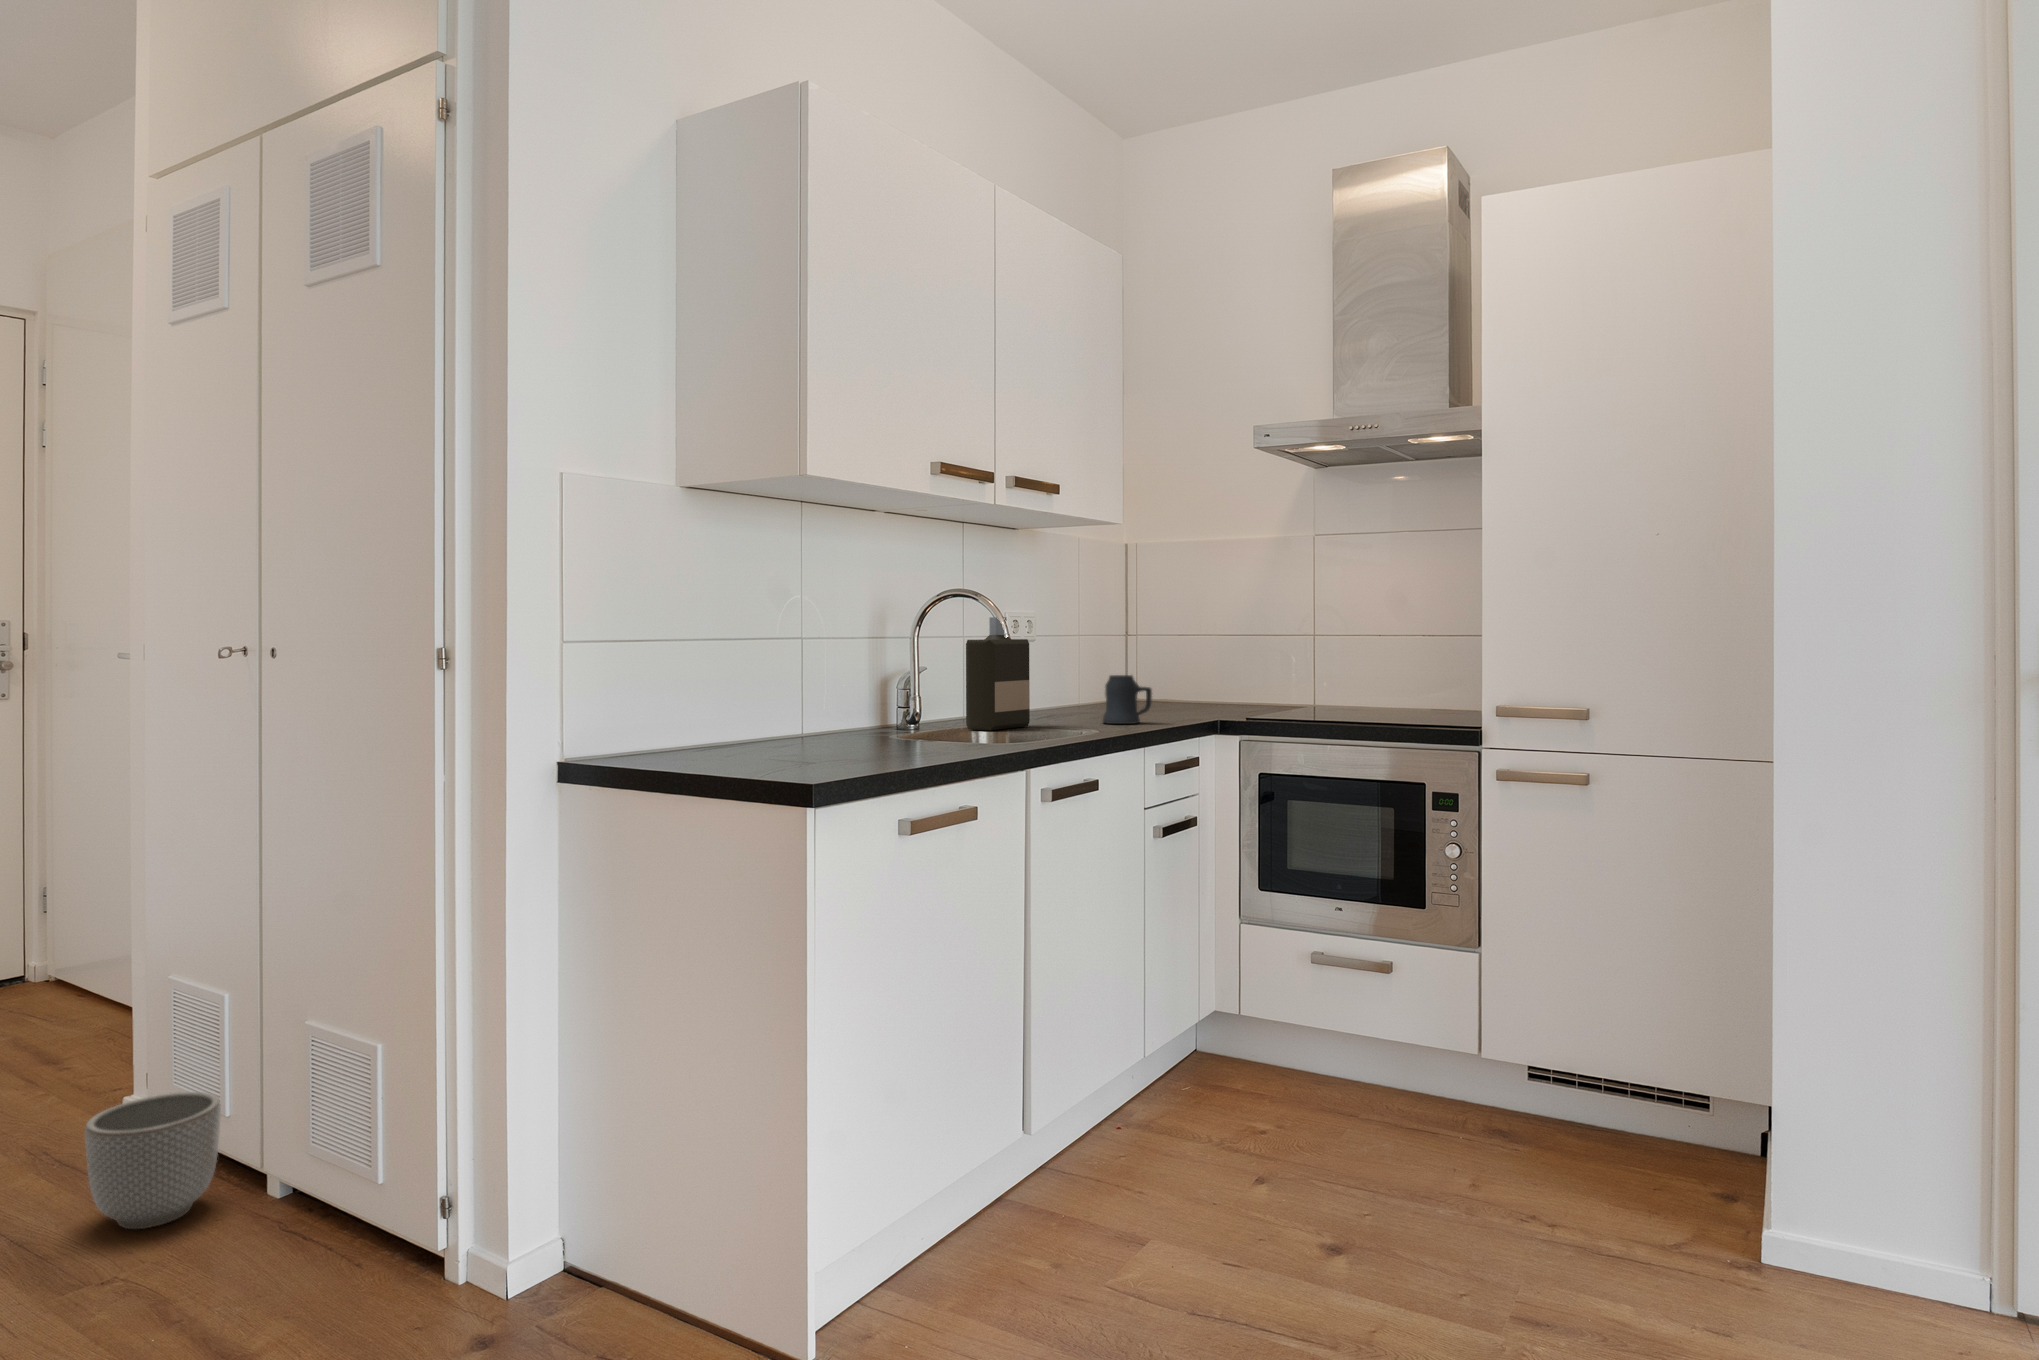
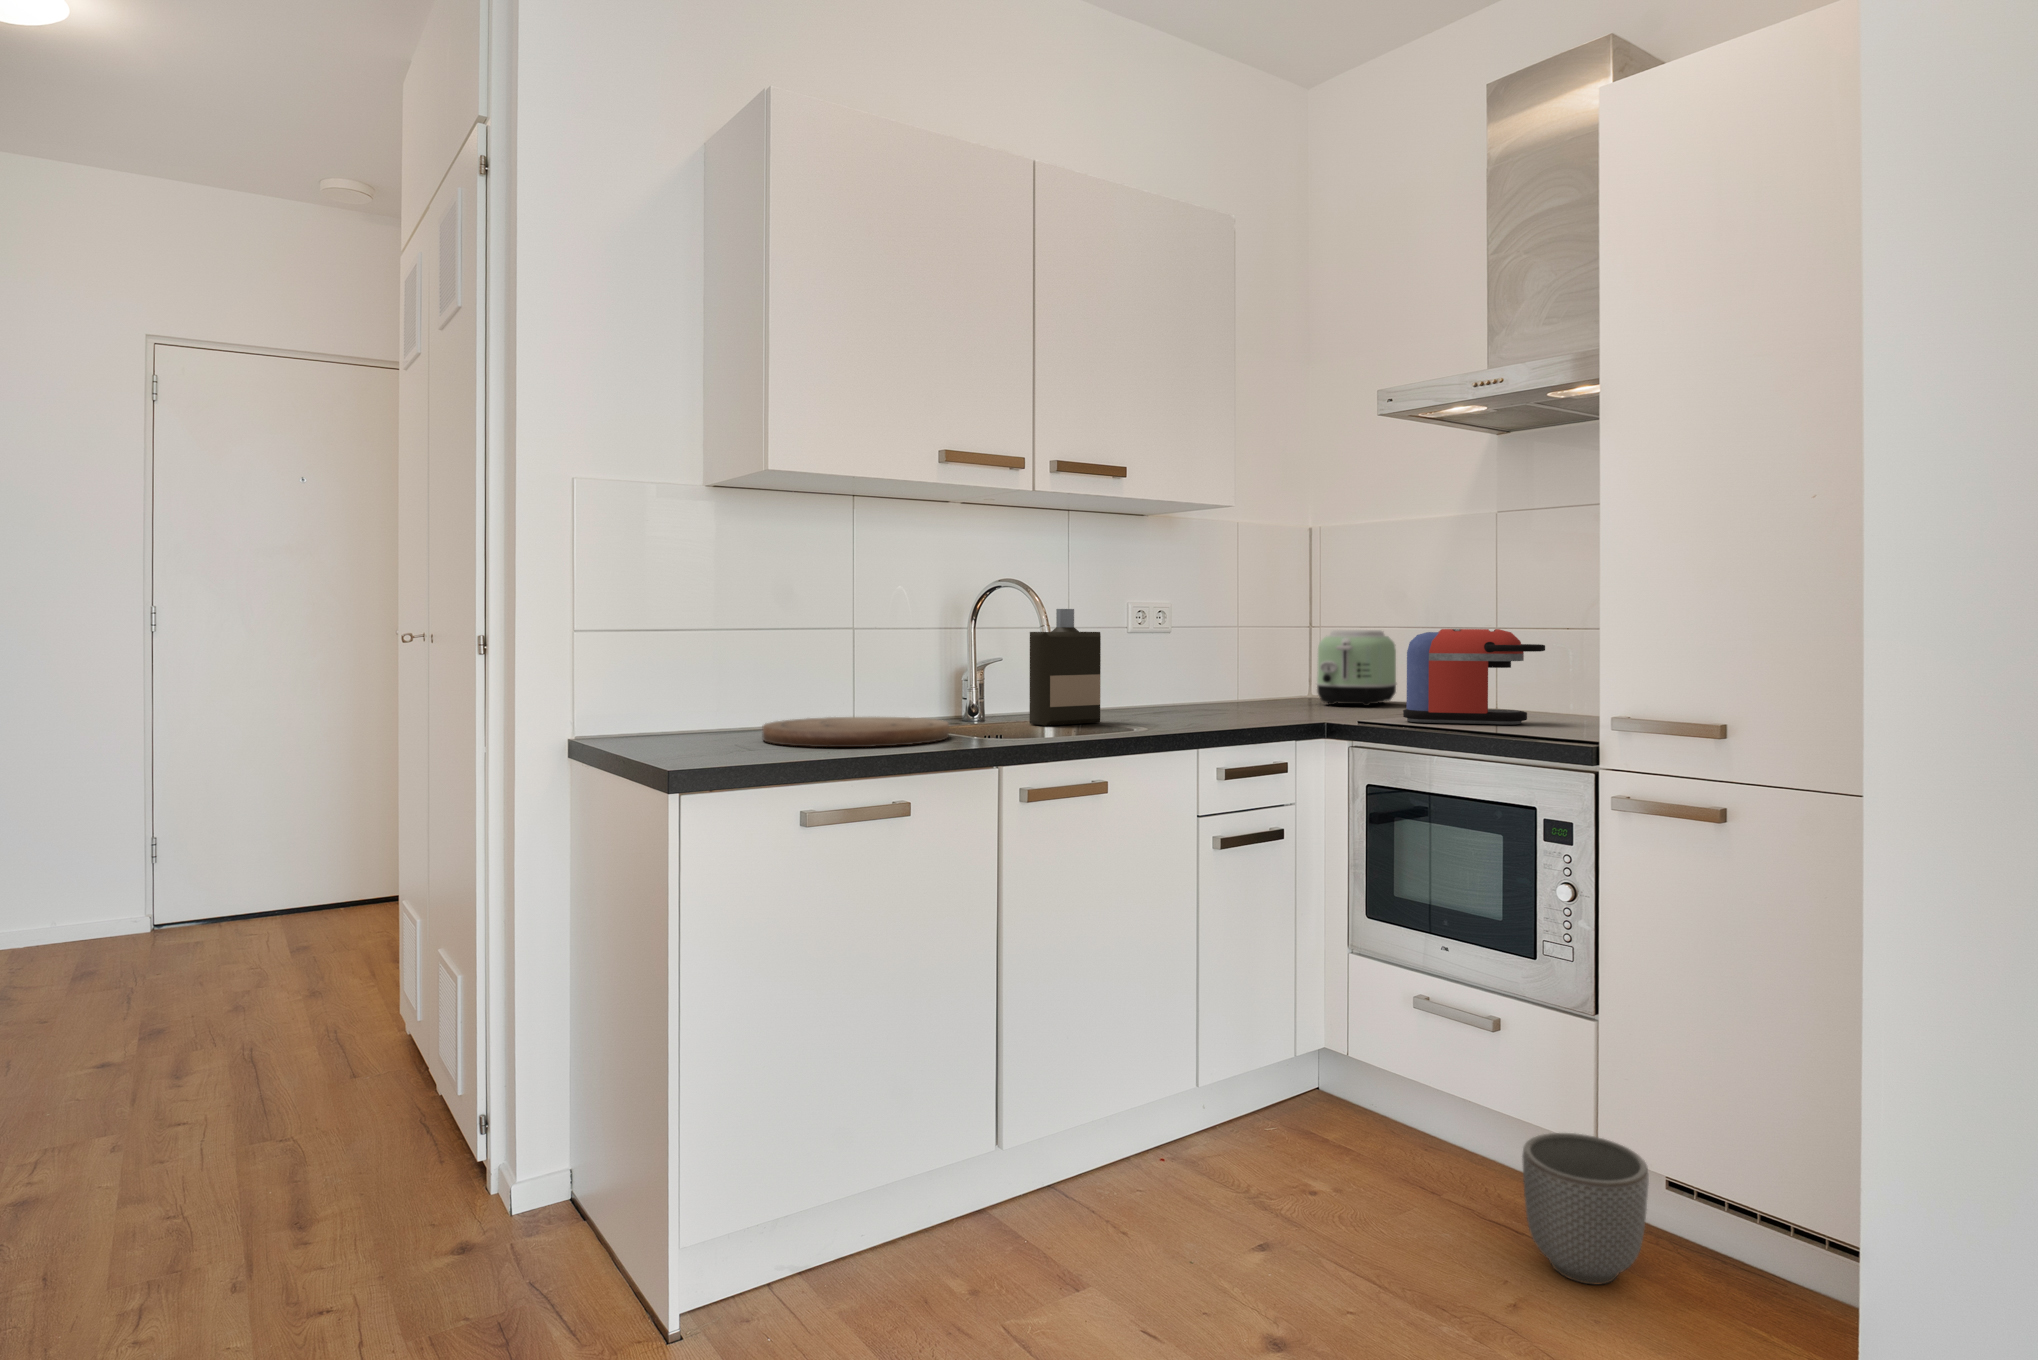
coffee maker: none [1273,634,1386,717] -> present [1403,629,1545,724]
toaster: none [1150,636,1217,705] -> present [1317,630,1397,706]
mug: present [1103,675,1152,724] -> none [1187,671,1237,724]
cutting board: none [760,726,948,757] -> present [762,717,949,747]
planter: present [85,1092,221,1229] -> present [1522,1133,1649,1284]

